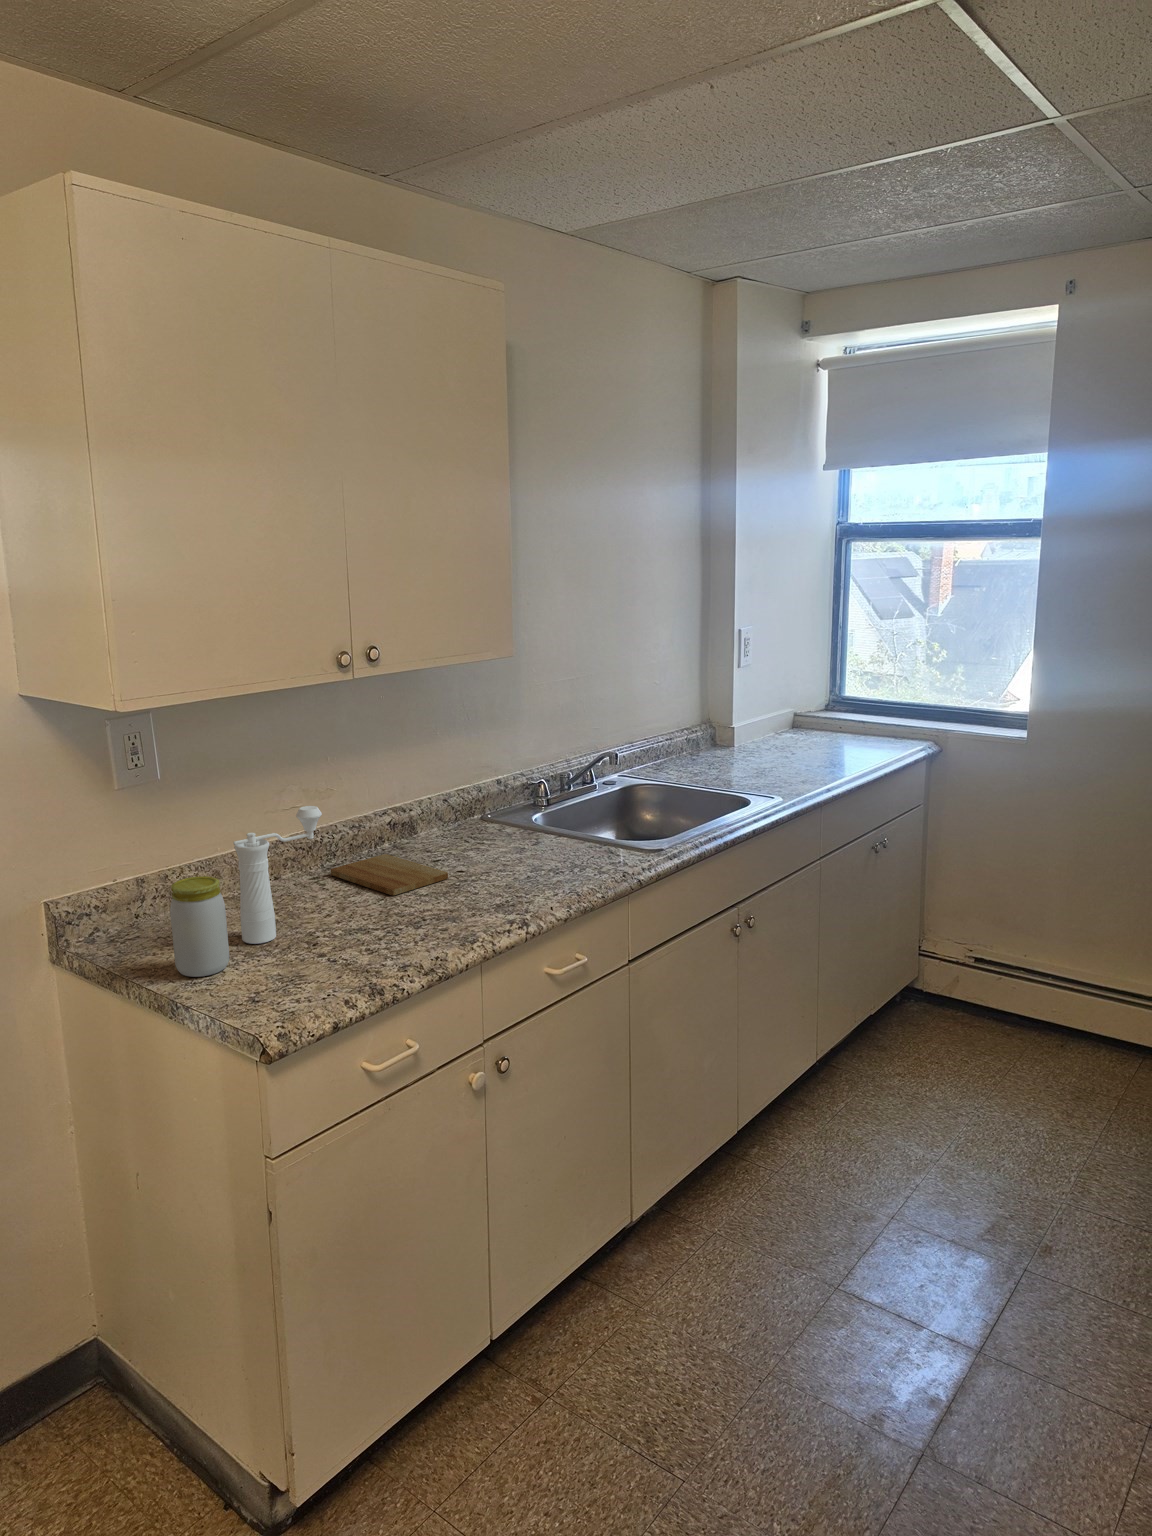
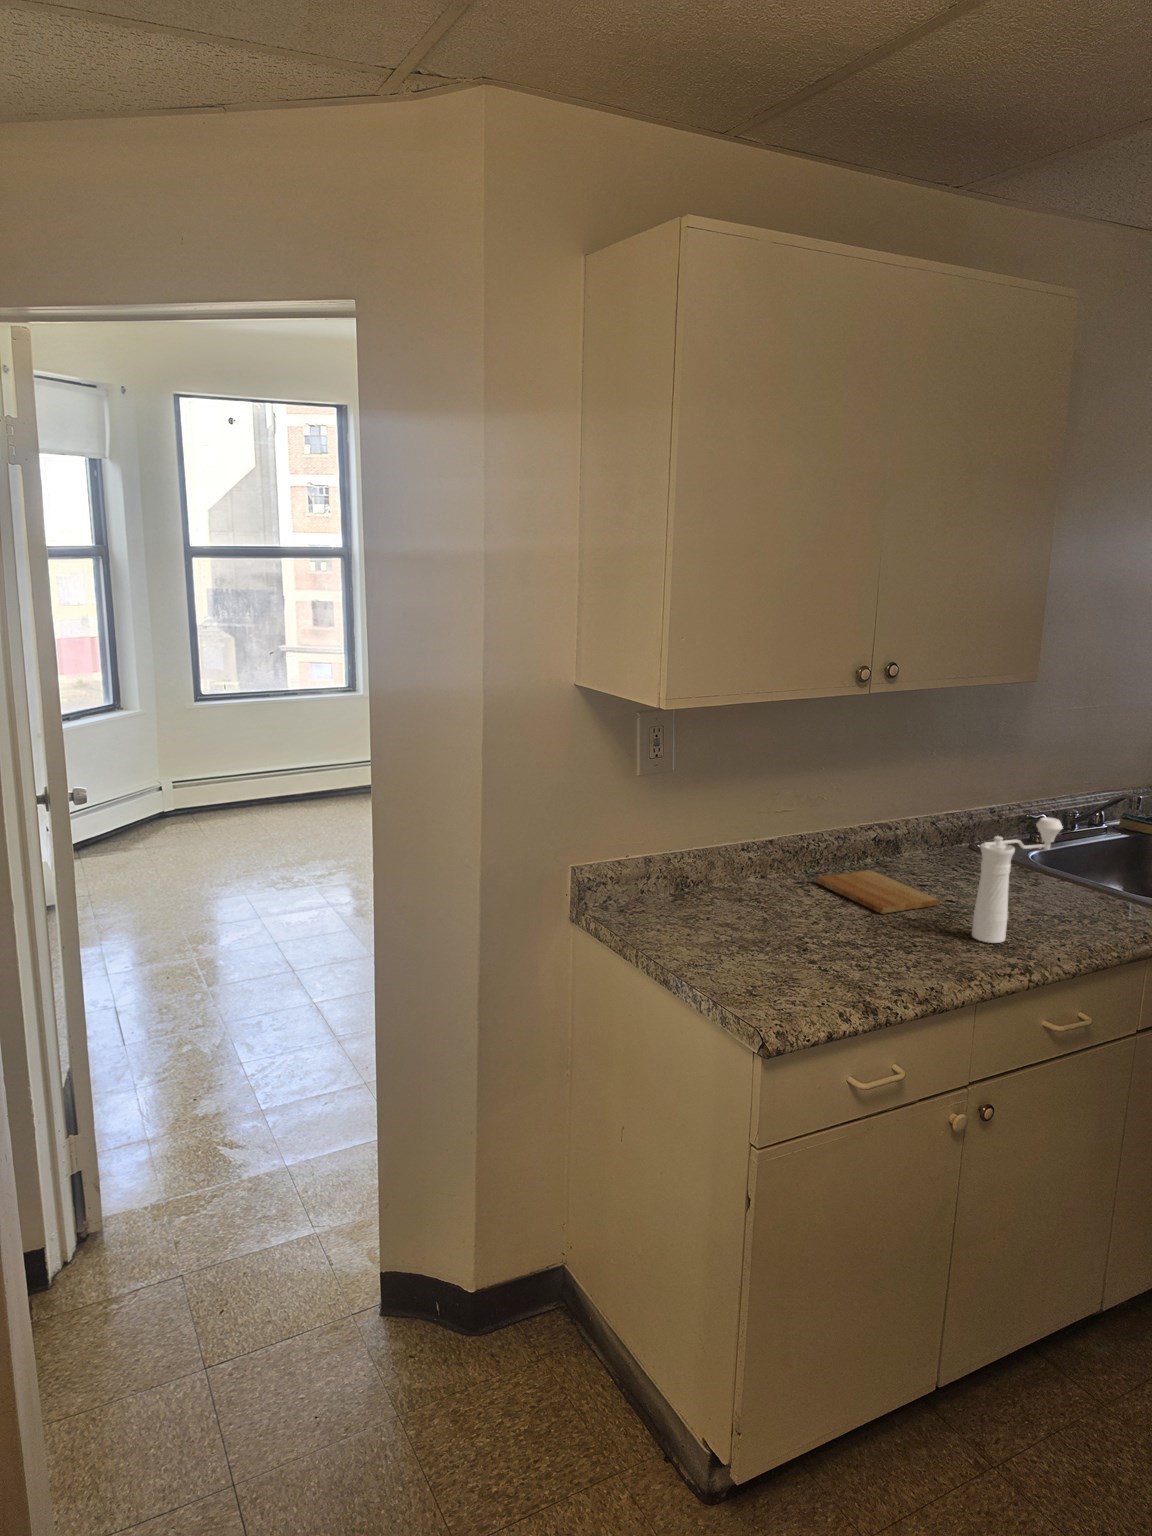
pepper mill: present [233,806,322,944] -> present [972,817,1063,943]
jar: present [170,876,230,977] -> none [678,867,730,962]

